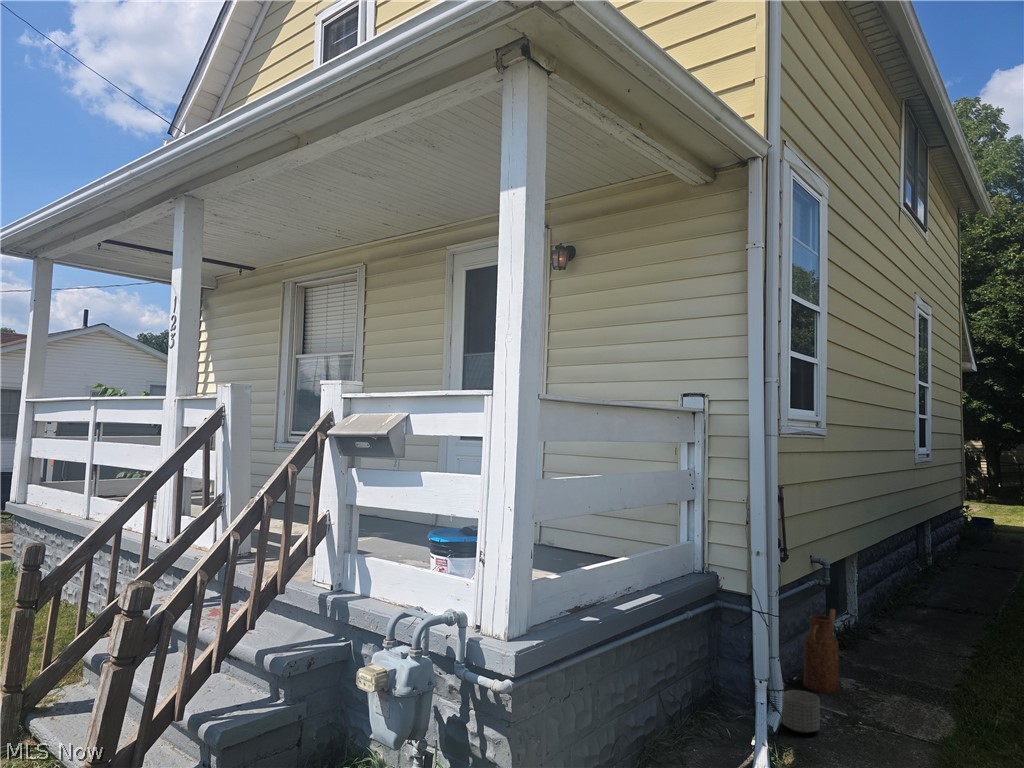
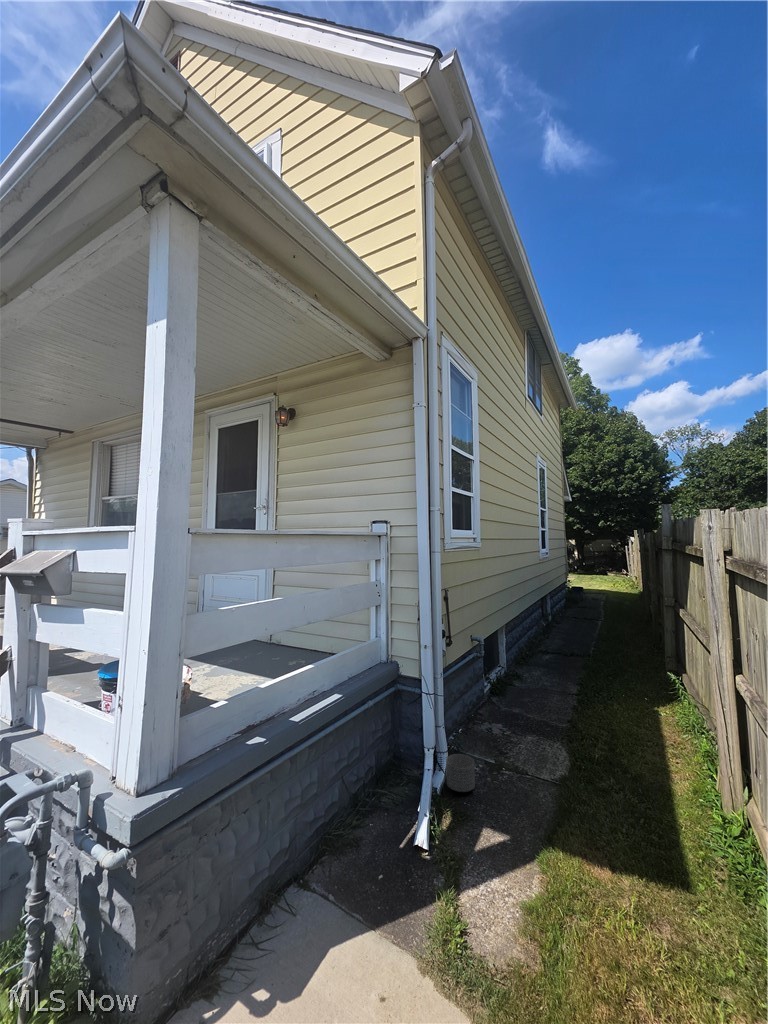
watering can: present [803,609,839,693] -> none [466,675,492,744]

